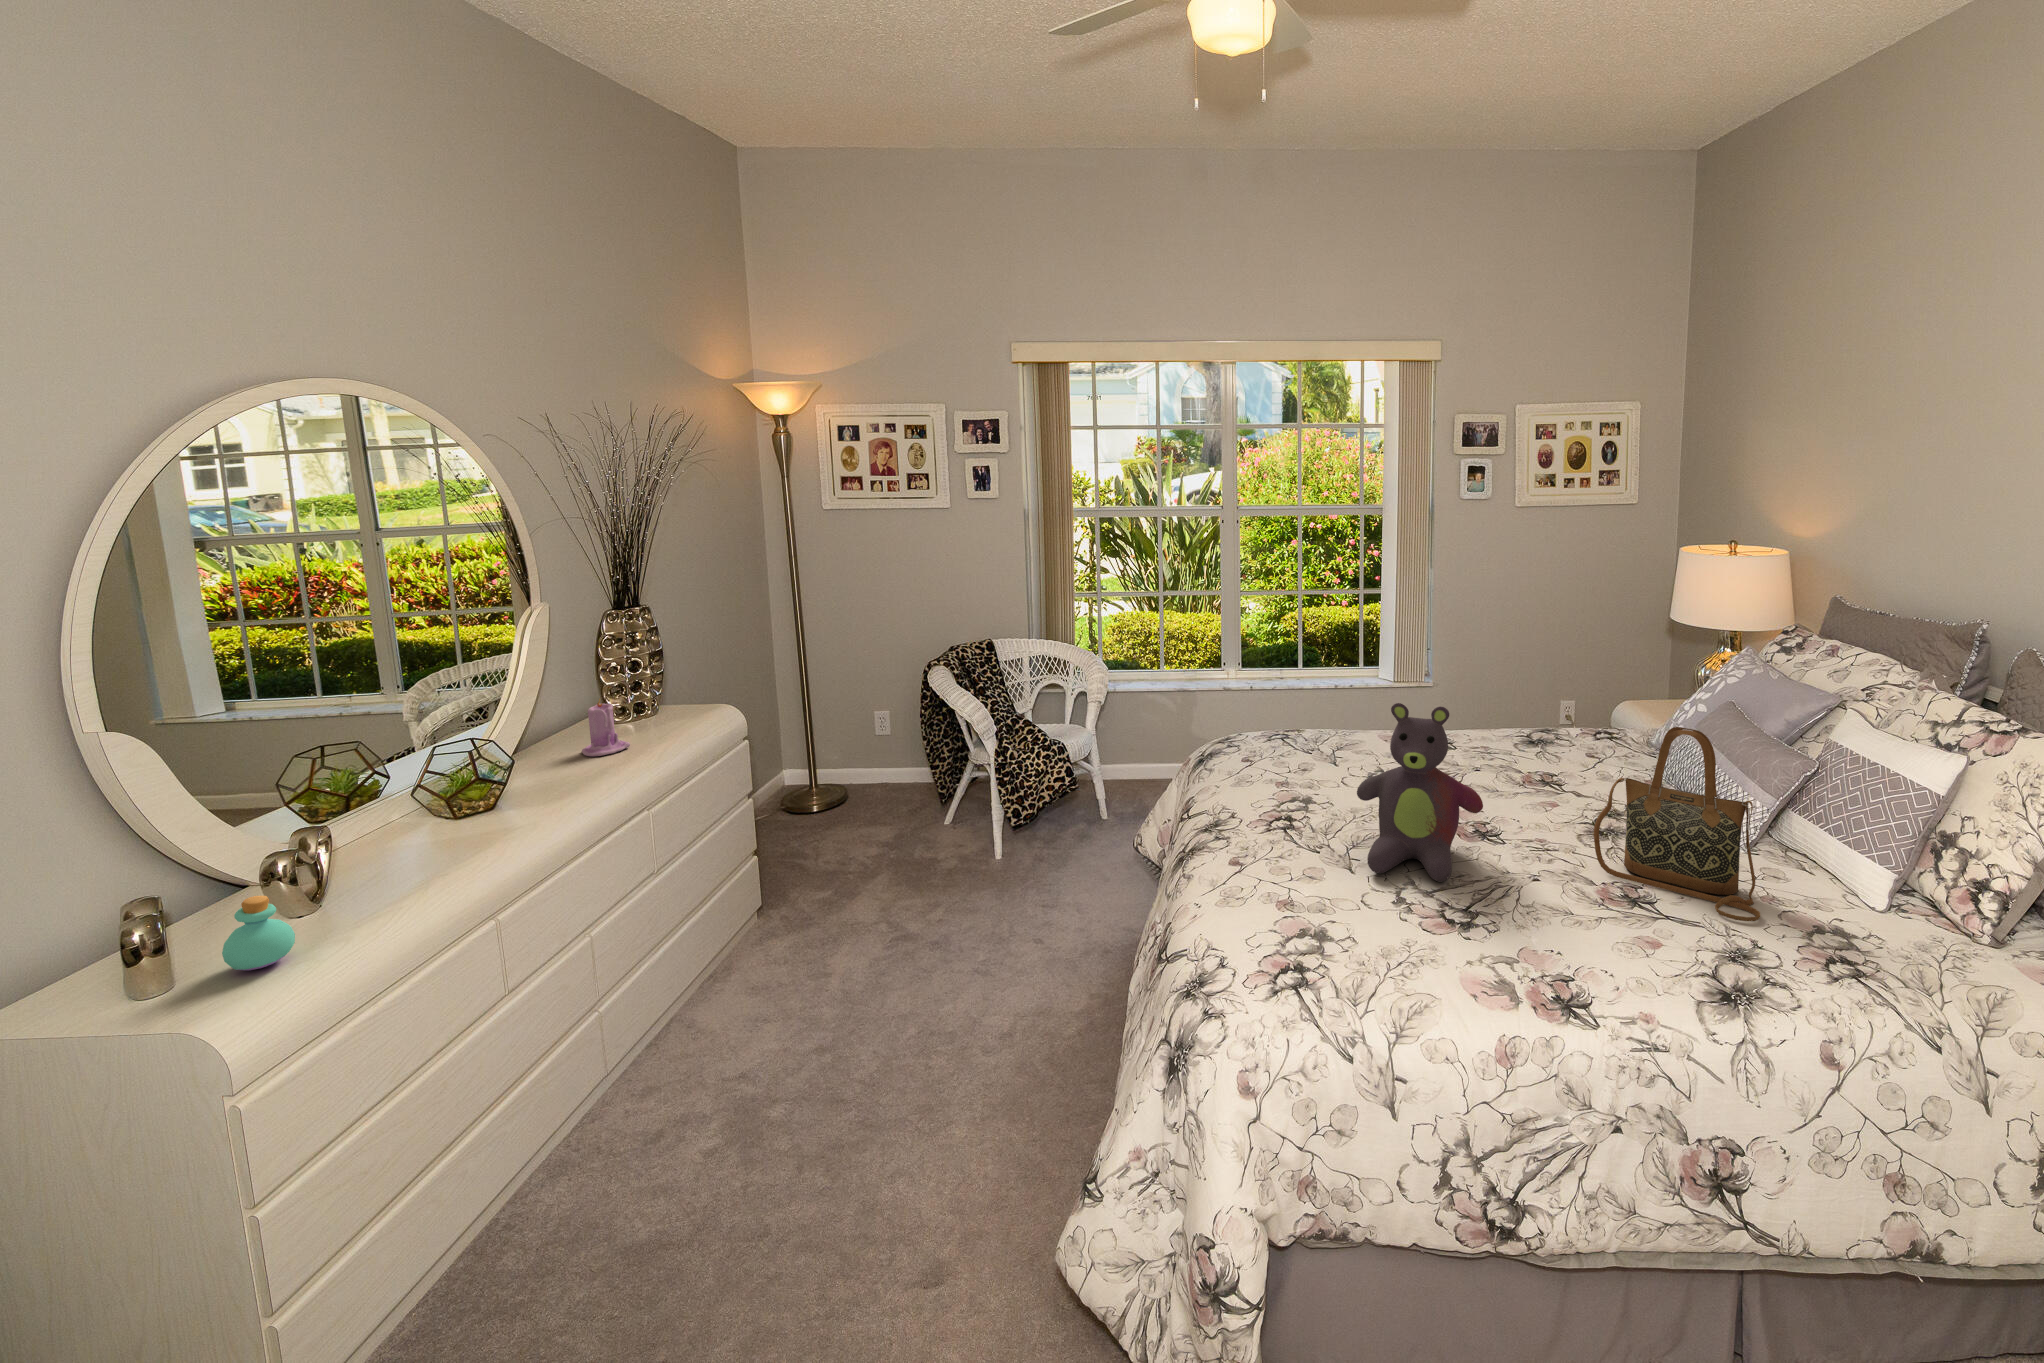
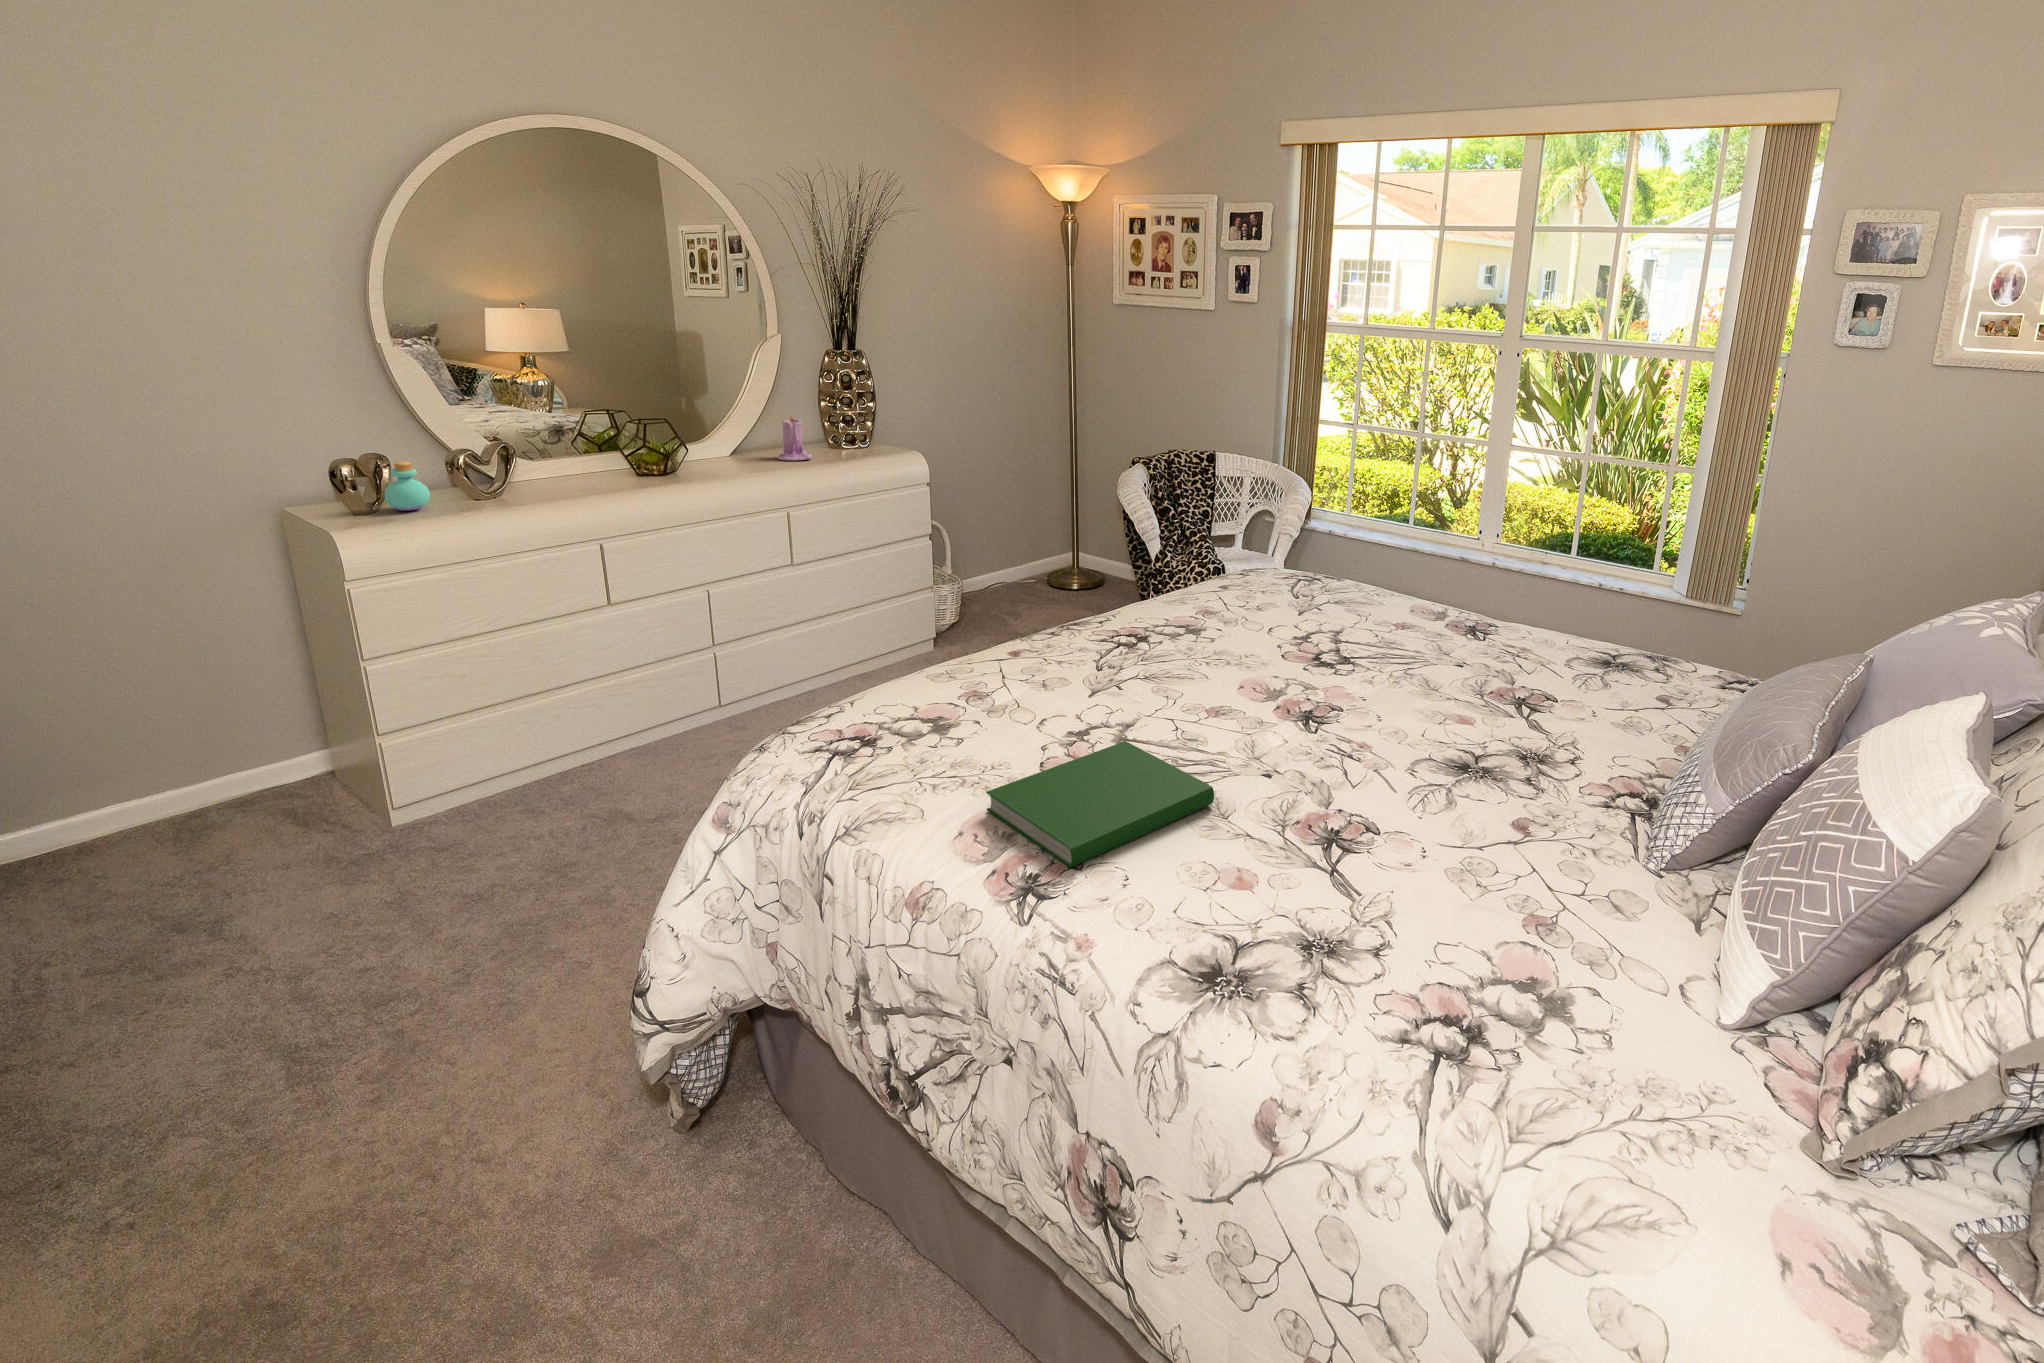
stuffed bear: present [1357,703,1483,882] -> none [1119,508,1280,736]
handbag: present [1594,727,1760,921] -> none [1375,607,1543,930]
hardcover book: none [1451,894,1574,983] -> present [986,741,1214,868]

